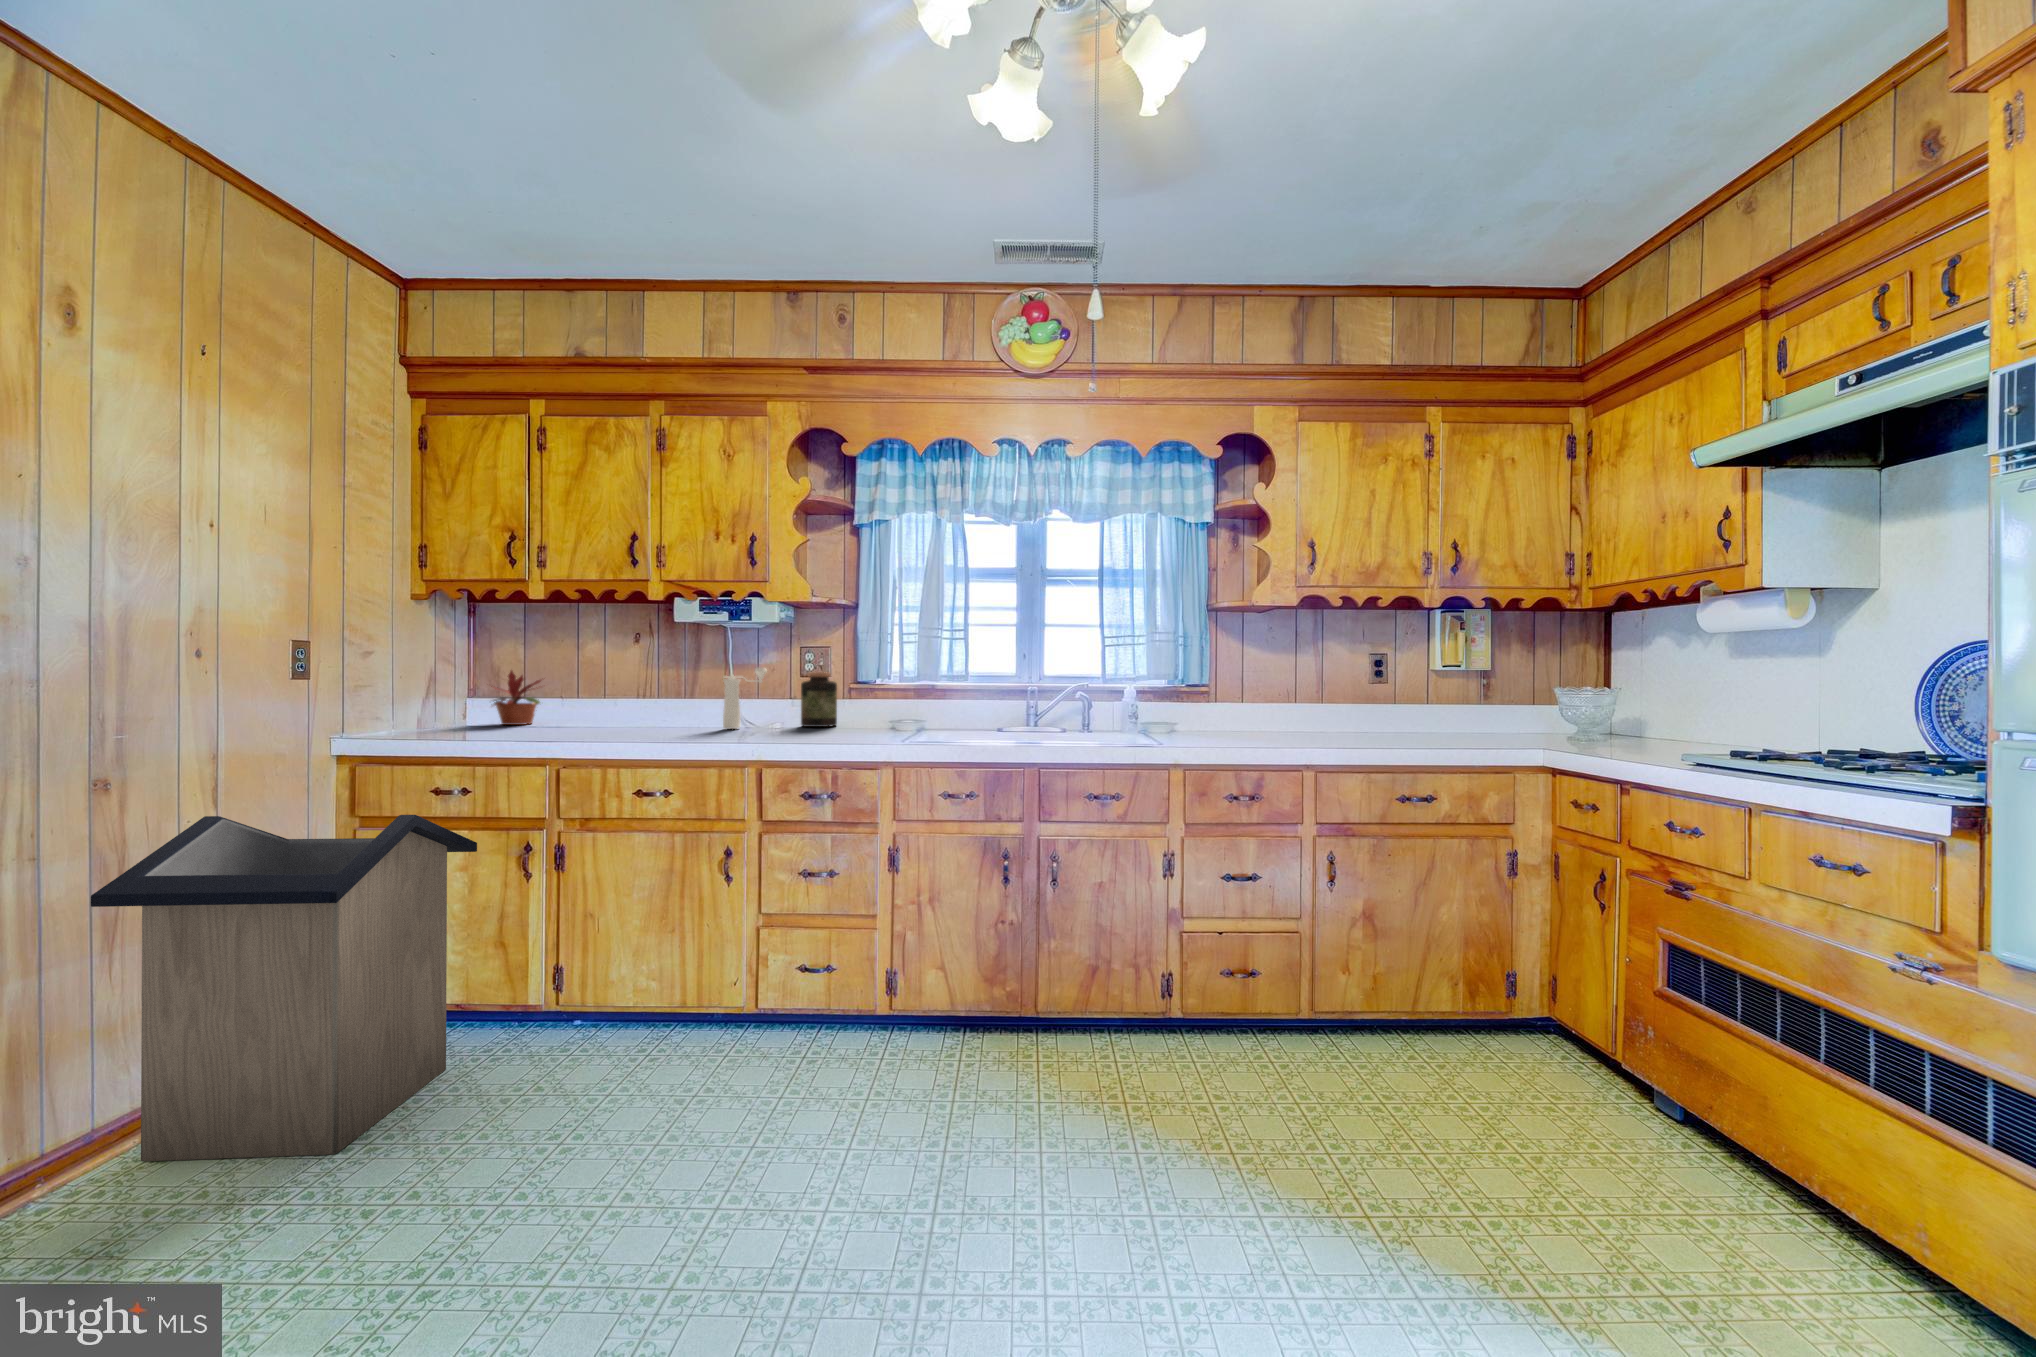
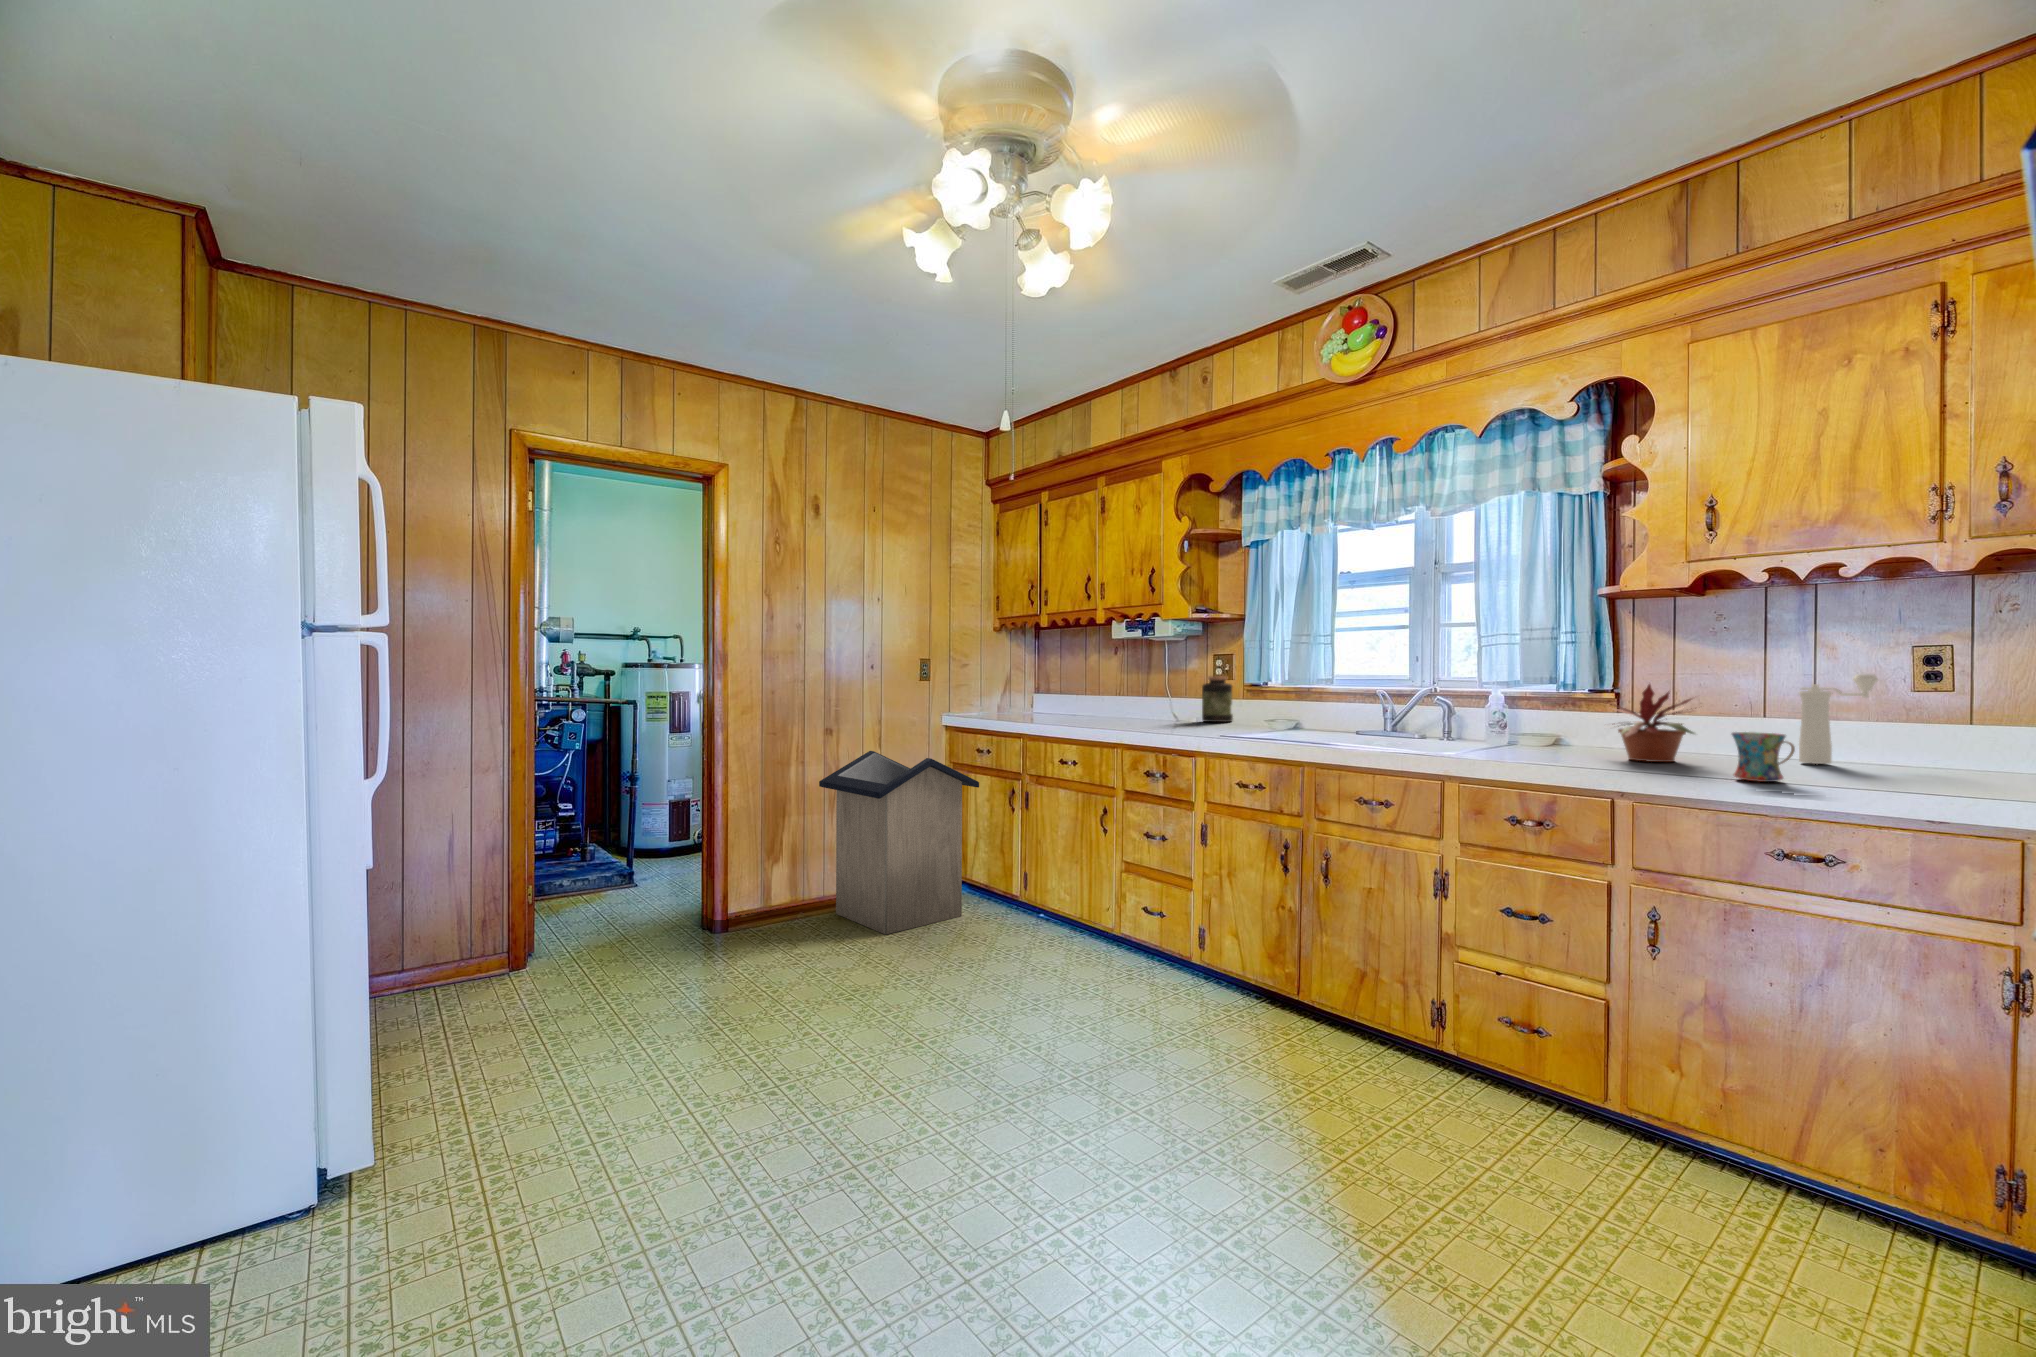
pepper mill: present [723,668,767,729] -> present [1799,674,1878,764]
potted plant: present [491,670,541,725] -> present [1607,684,1694,762]
mug: none [1363,714,1404,748] -> present [1732,732,1795,782]

